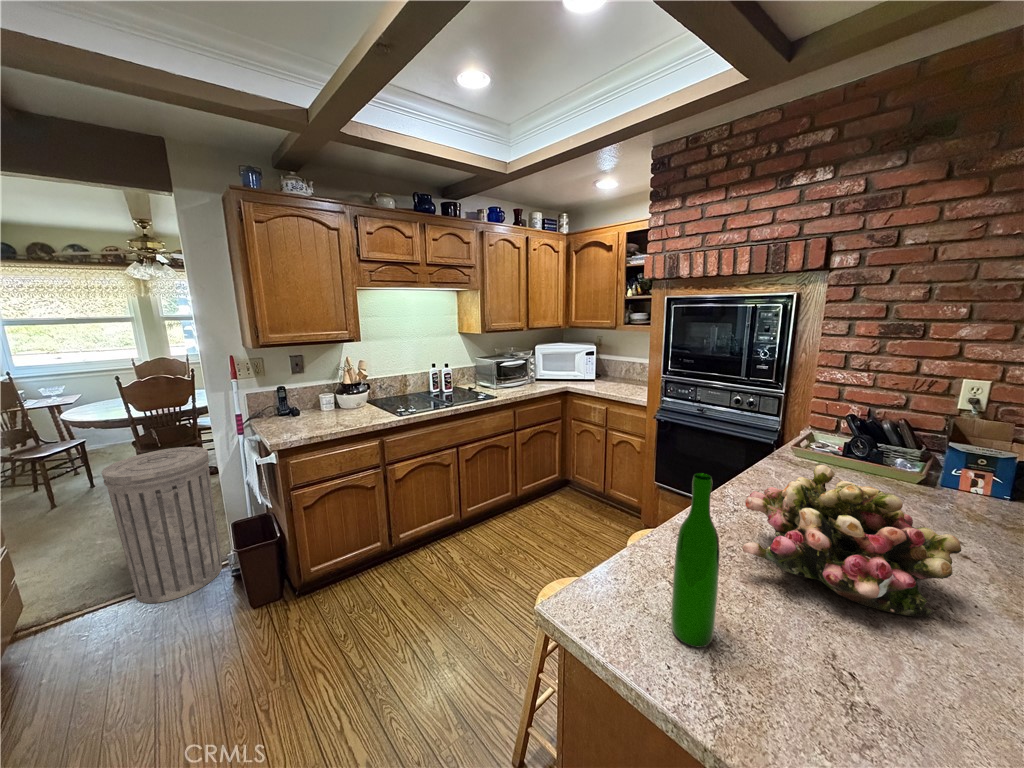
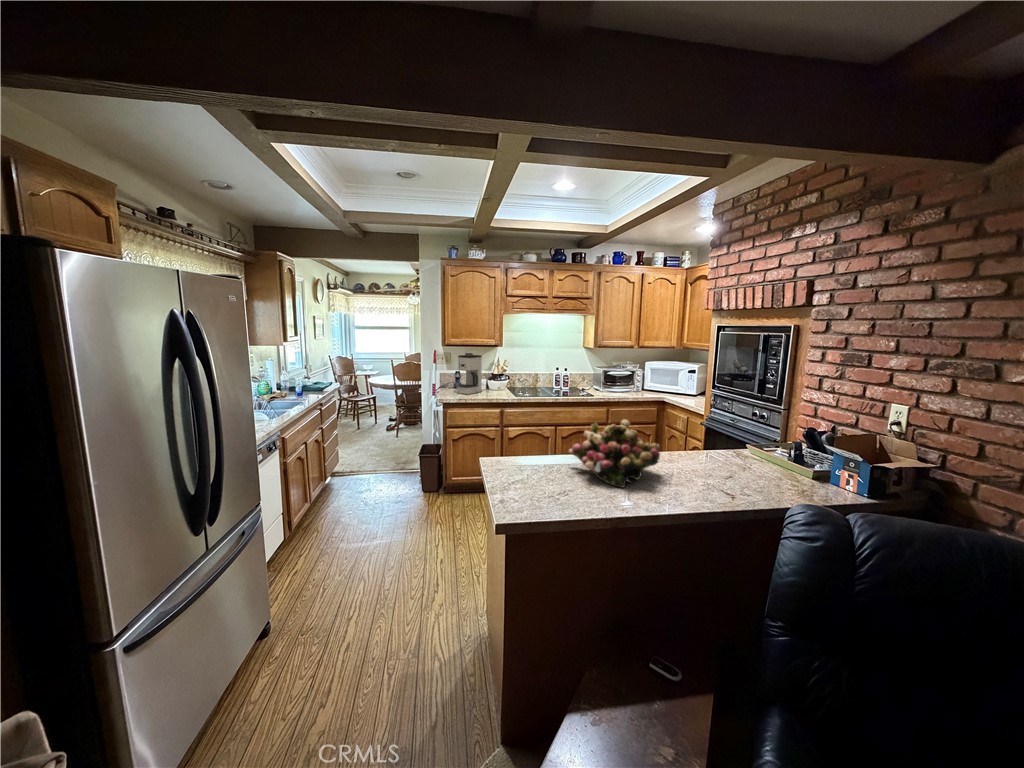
coffee maker: none [283,356,332,426] -> present [457,355,482,395]
trash can: present [102,447,222,603] -> none [378,399,422,477]
wine bottle: present [671,473,720,647] -> none [509,398,526,471]

